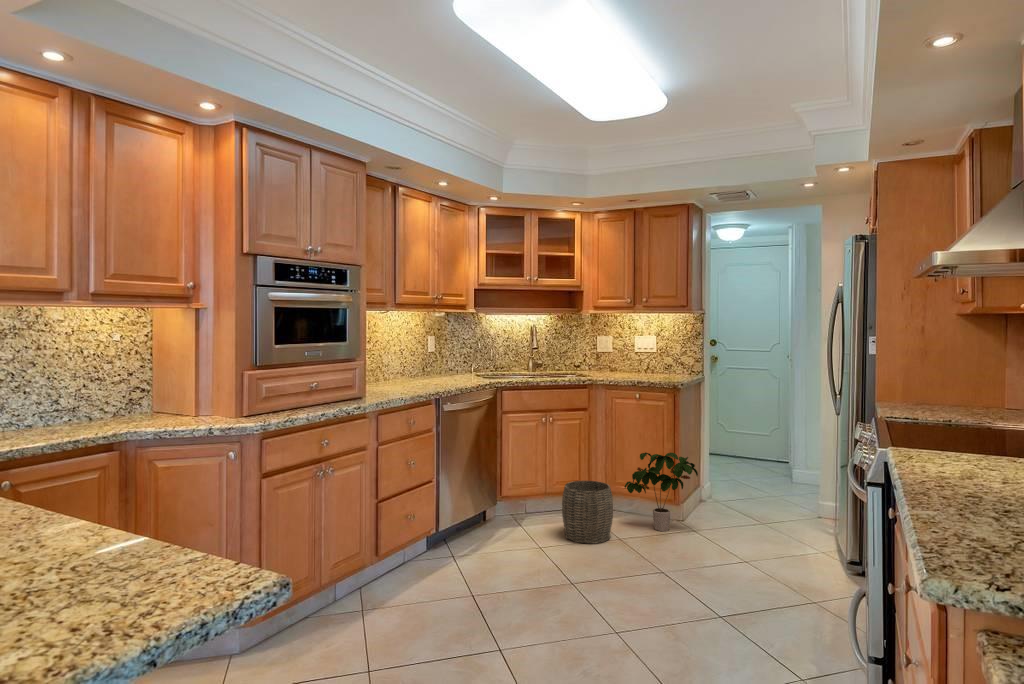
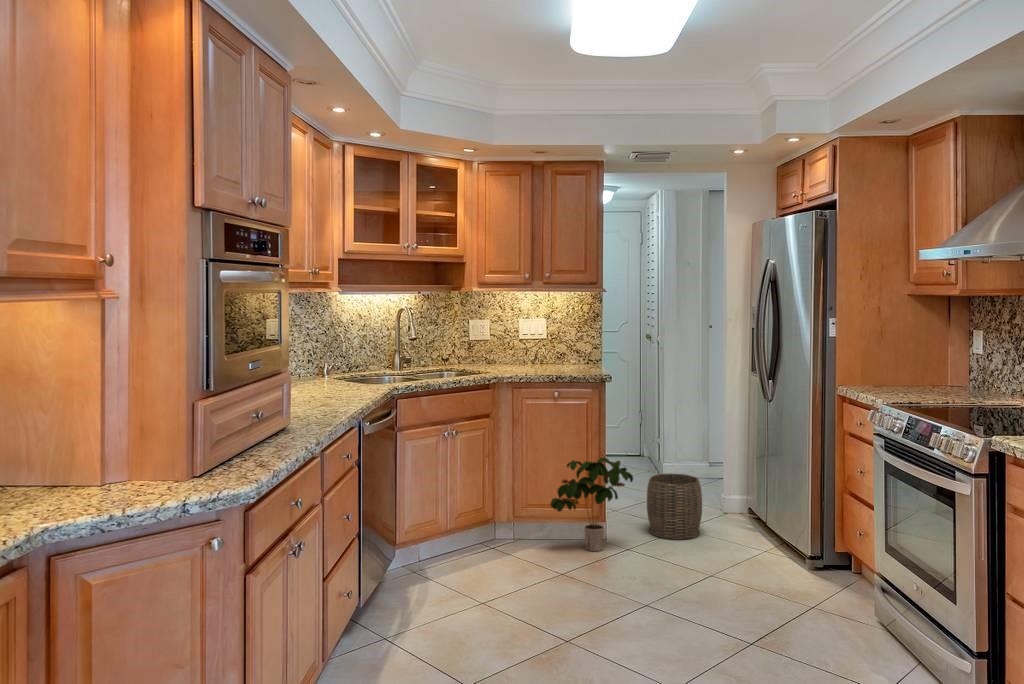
woven basket: present [562,480,613,544] -> present [647,474,702,540]

